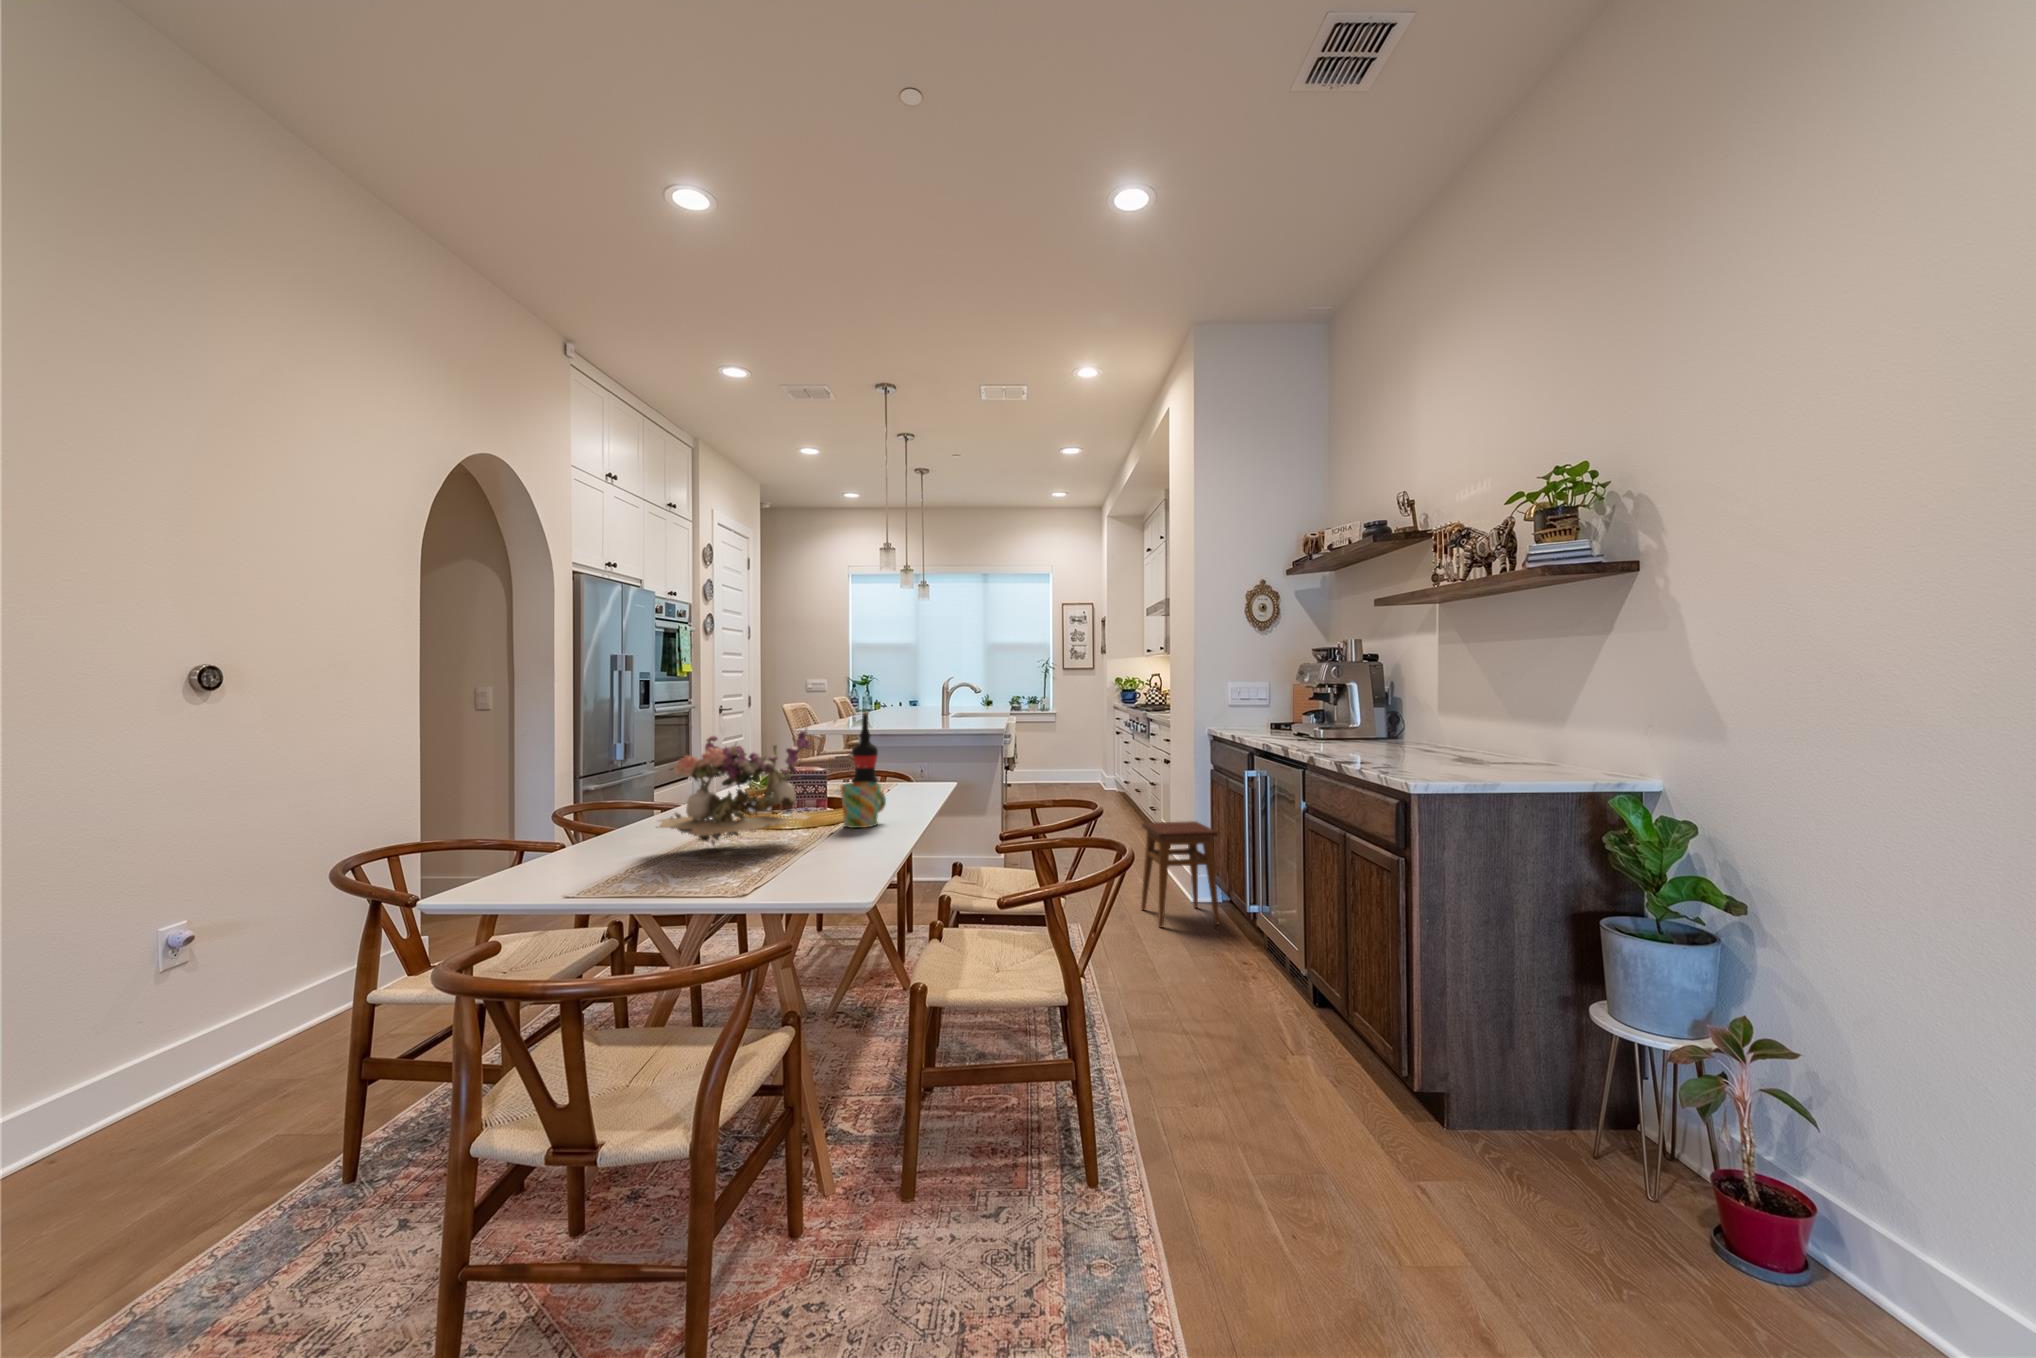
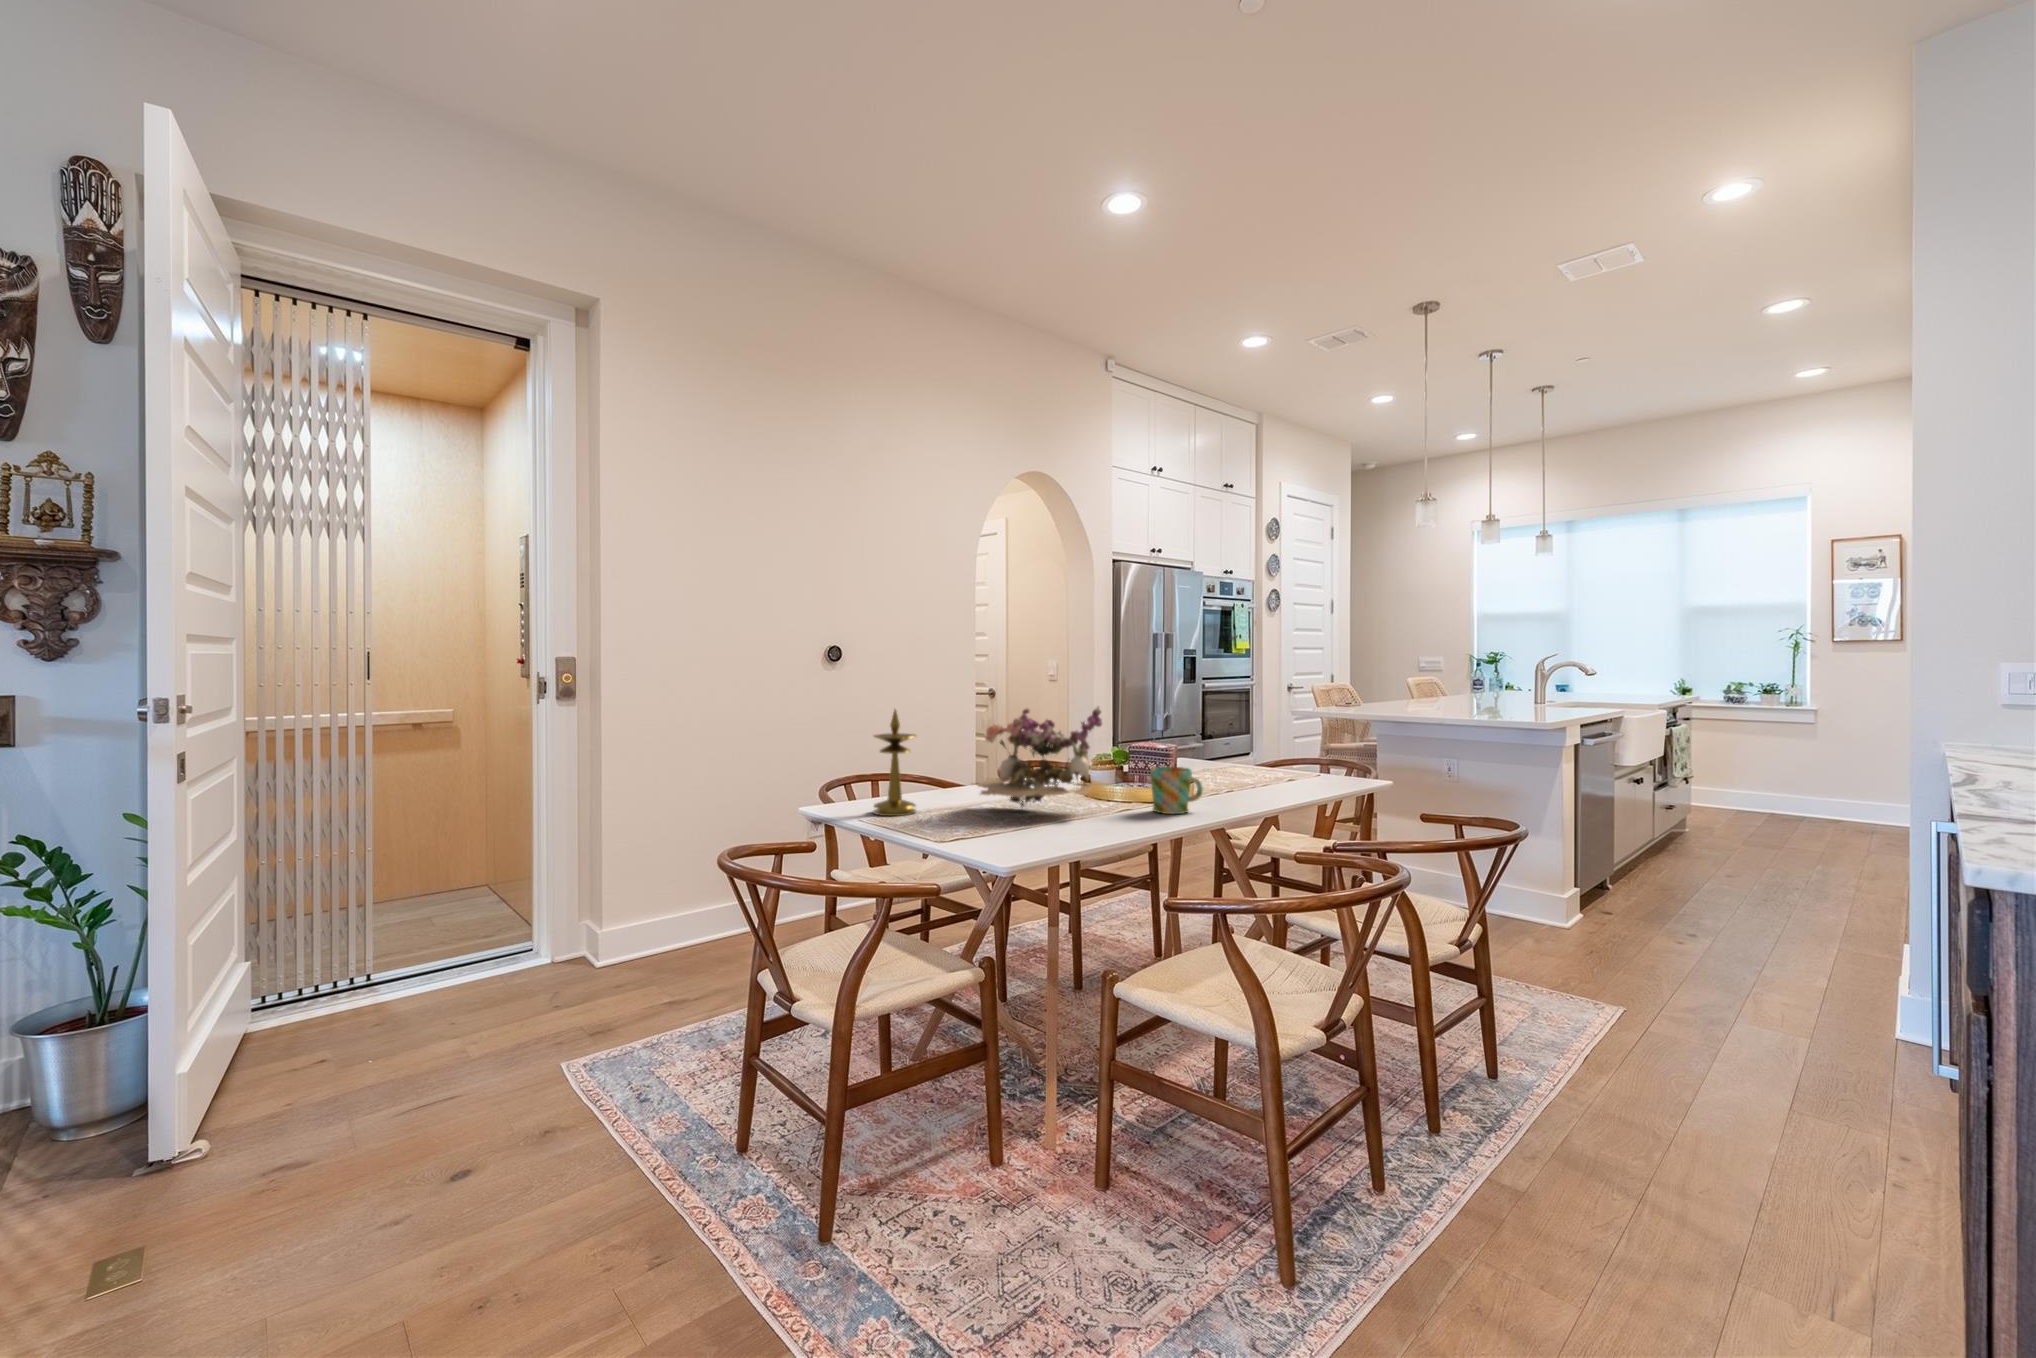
wine bottle: present [852,712,878,783] -> none [1274,695,1304,776]
candlestick: none [528,744,593,884] -> present [873,709,916,816]
stool: present [1141,821,1219,927] -> none [1762,889,1913,1088]

